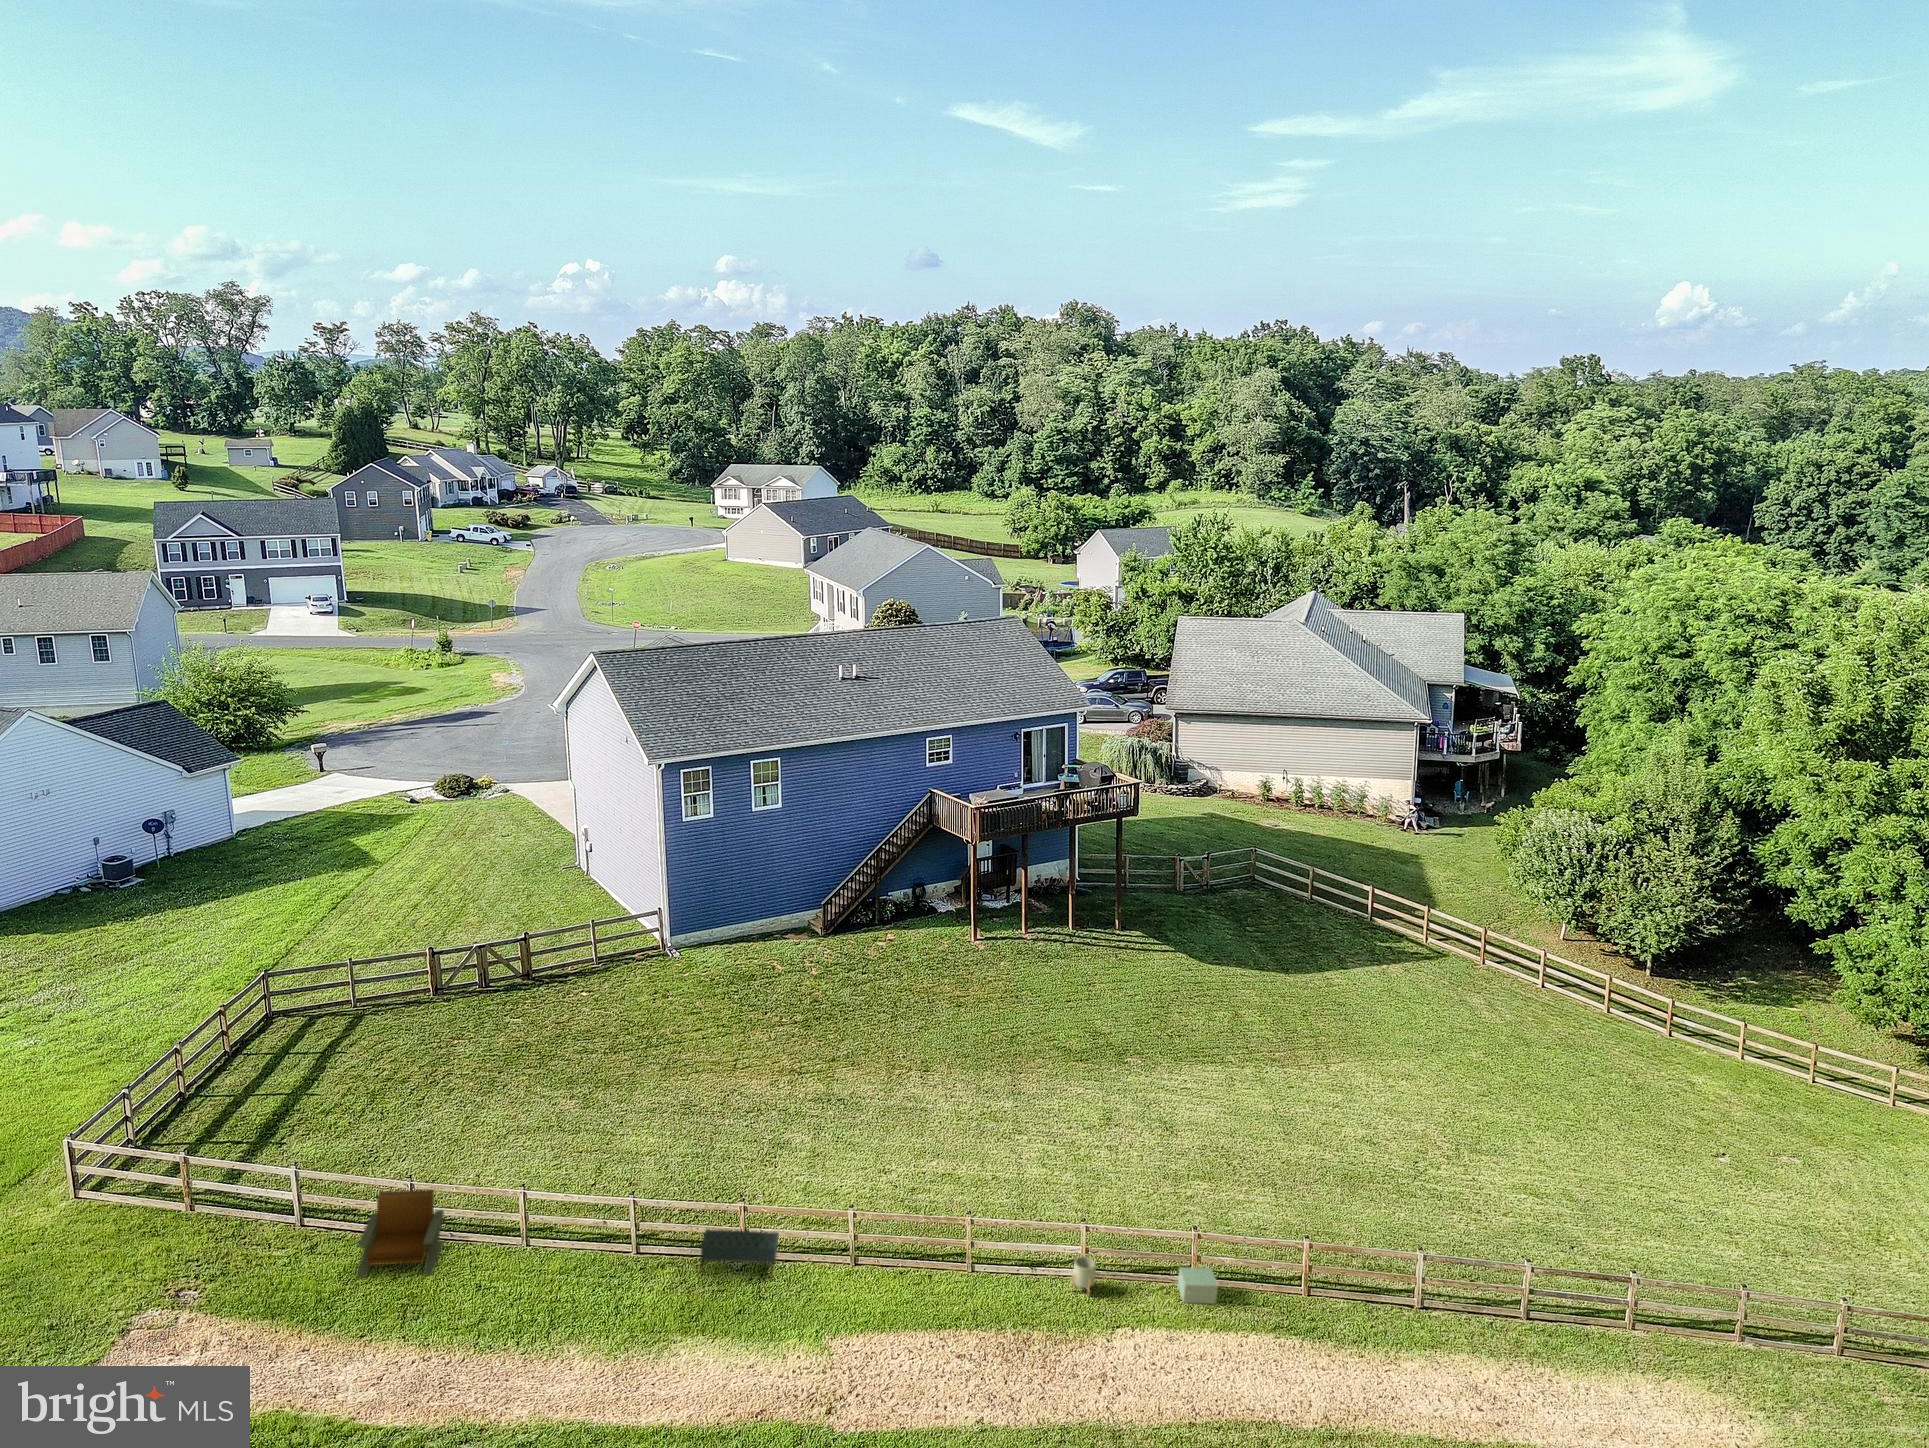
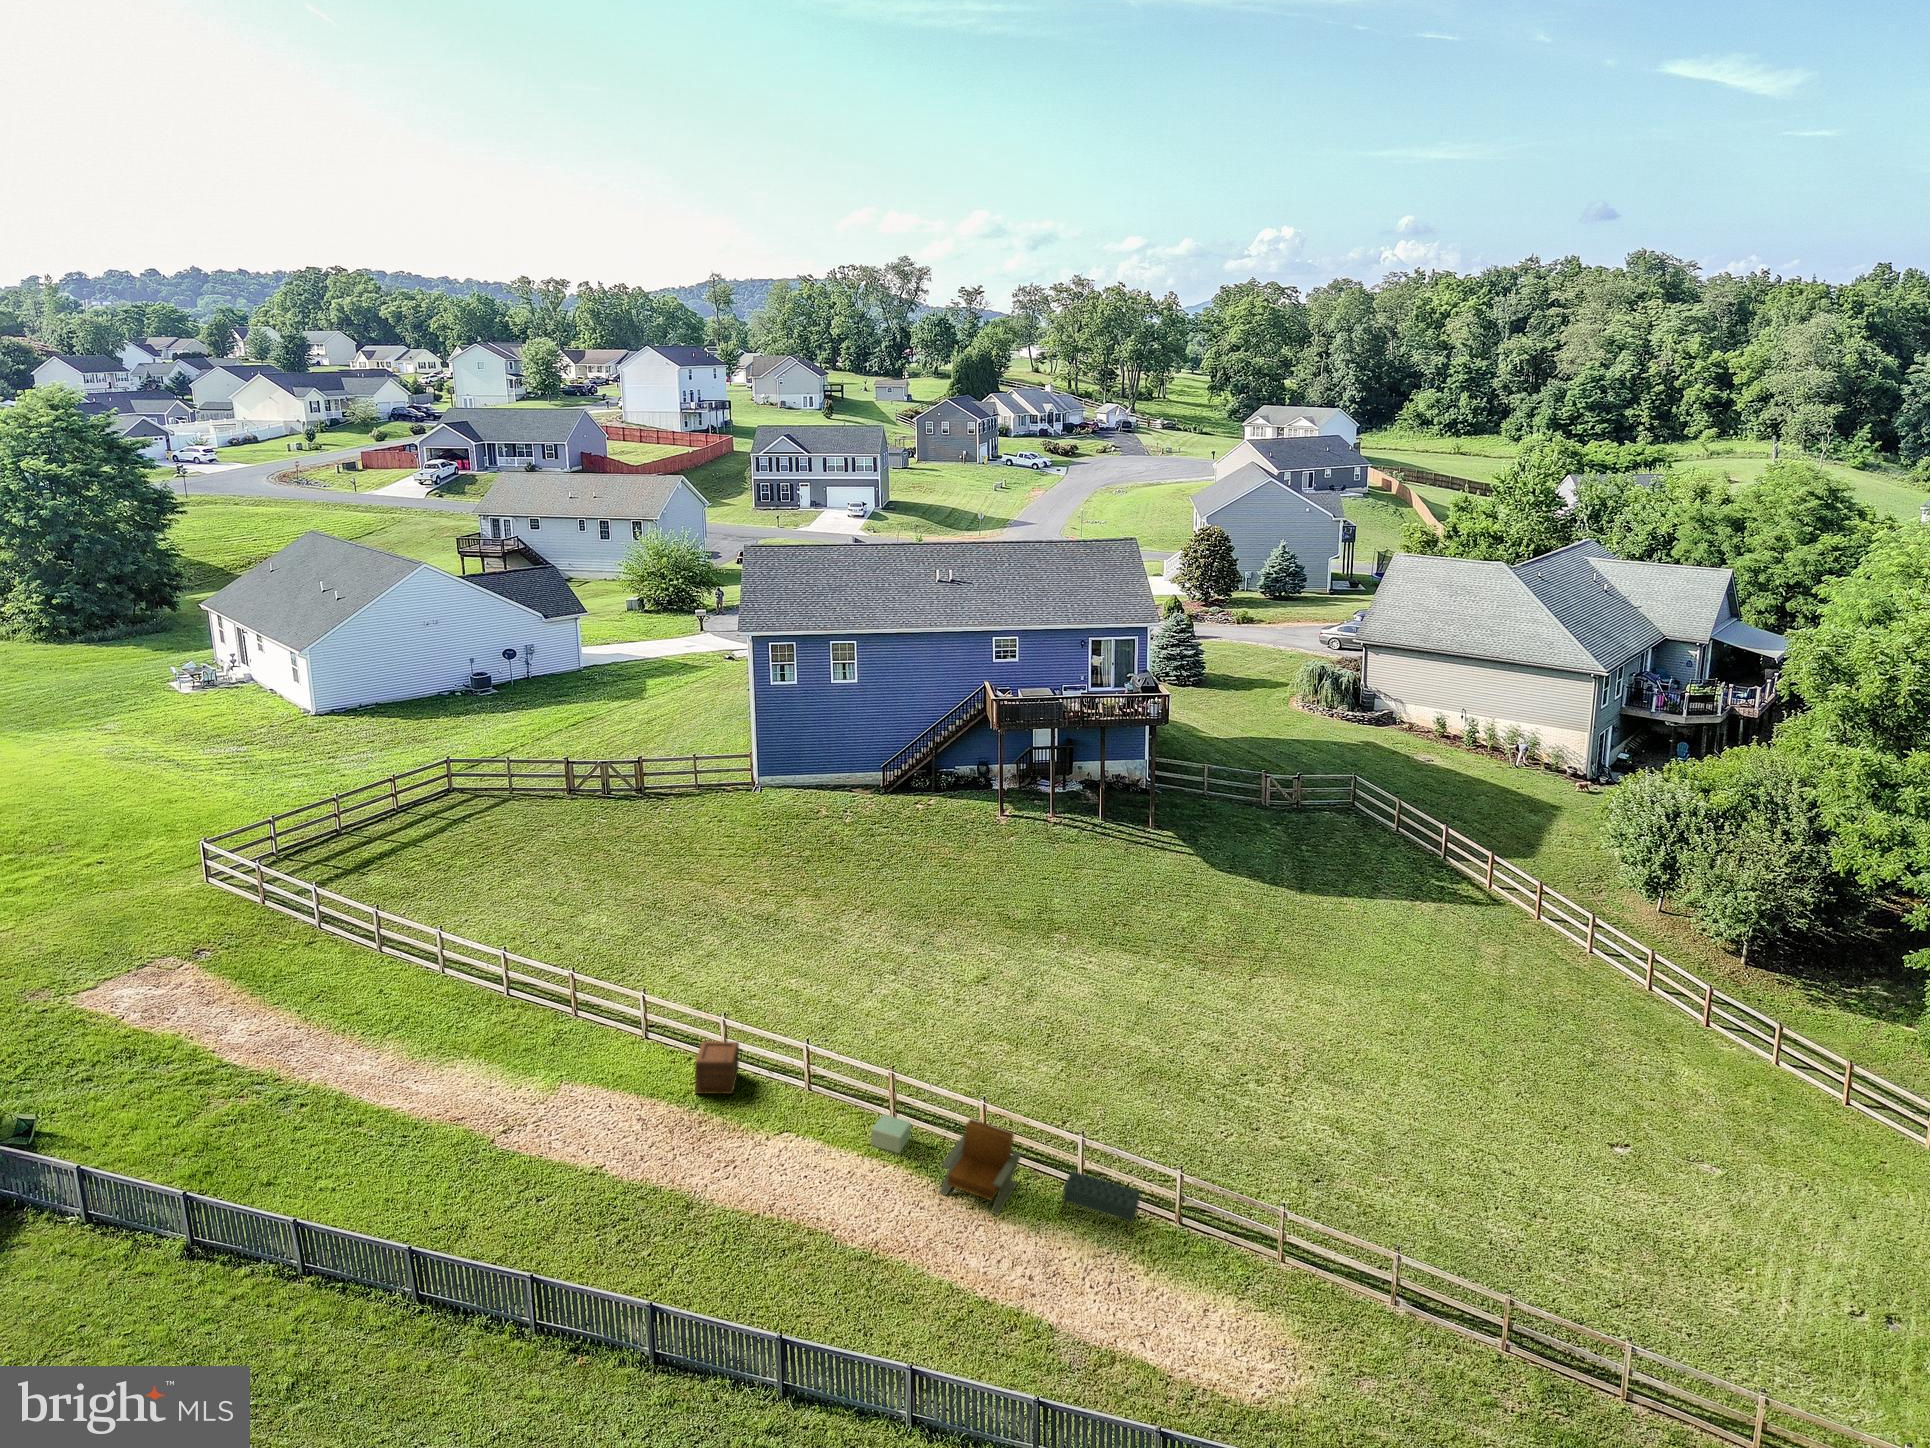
lounge chair: present [357,1189,444,1278] -> present [939,1119,1021,1215]
bench: present [701,1229,779,1277] -> present [1062,1171,1140,1234]
wooden crate: none [950,1230,1009,1299] -> present [695,1041,739,1094]
planter: present [1071,1256,1096,1292] -> none [785,1082,810,1118]

